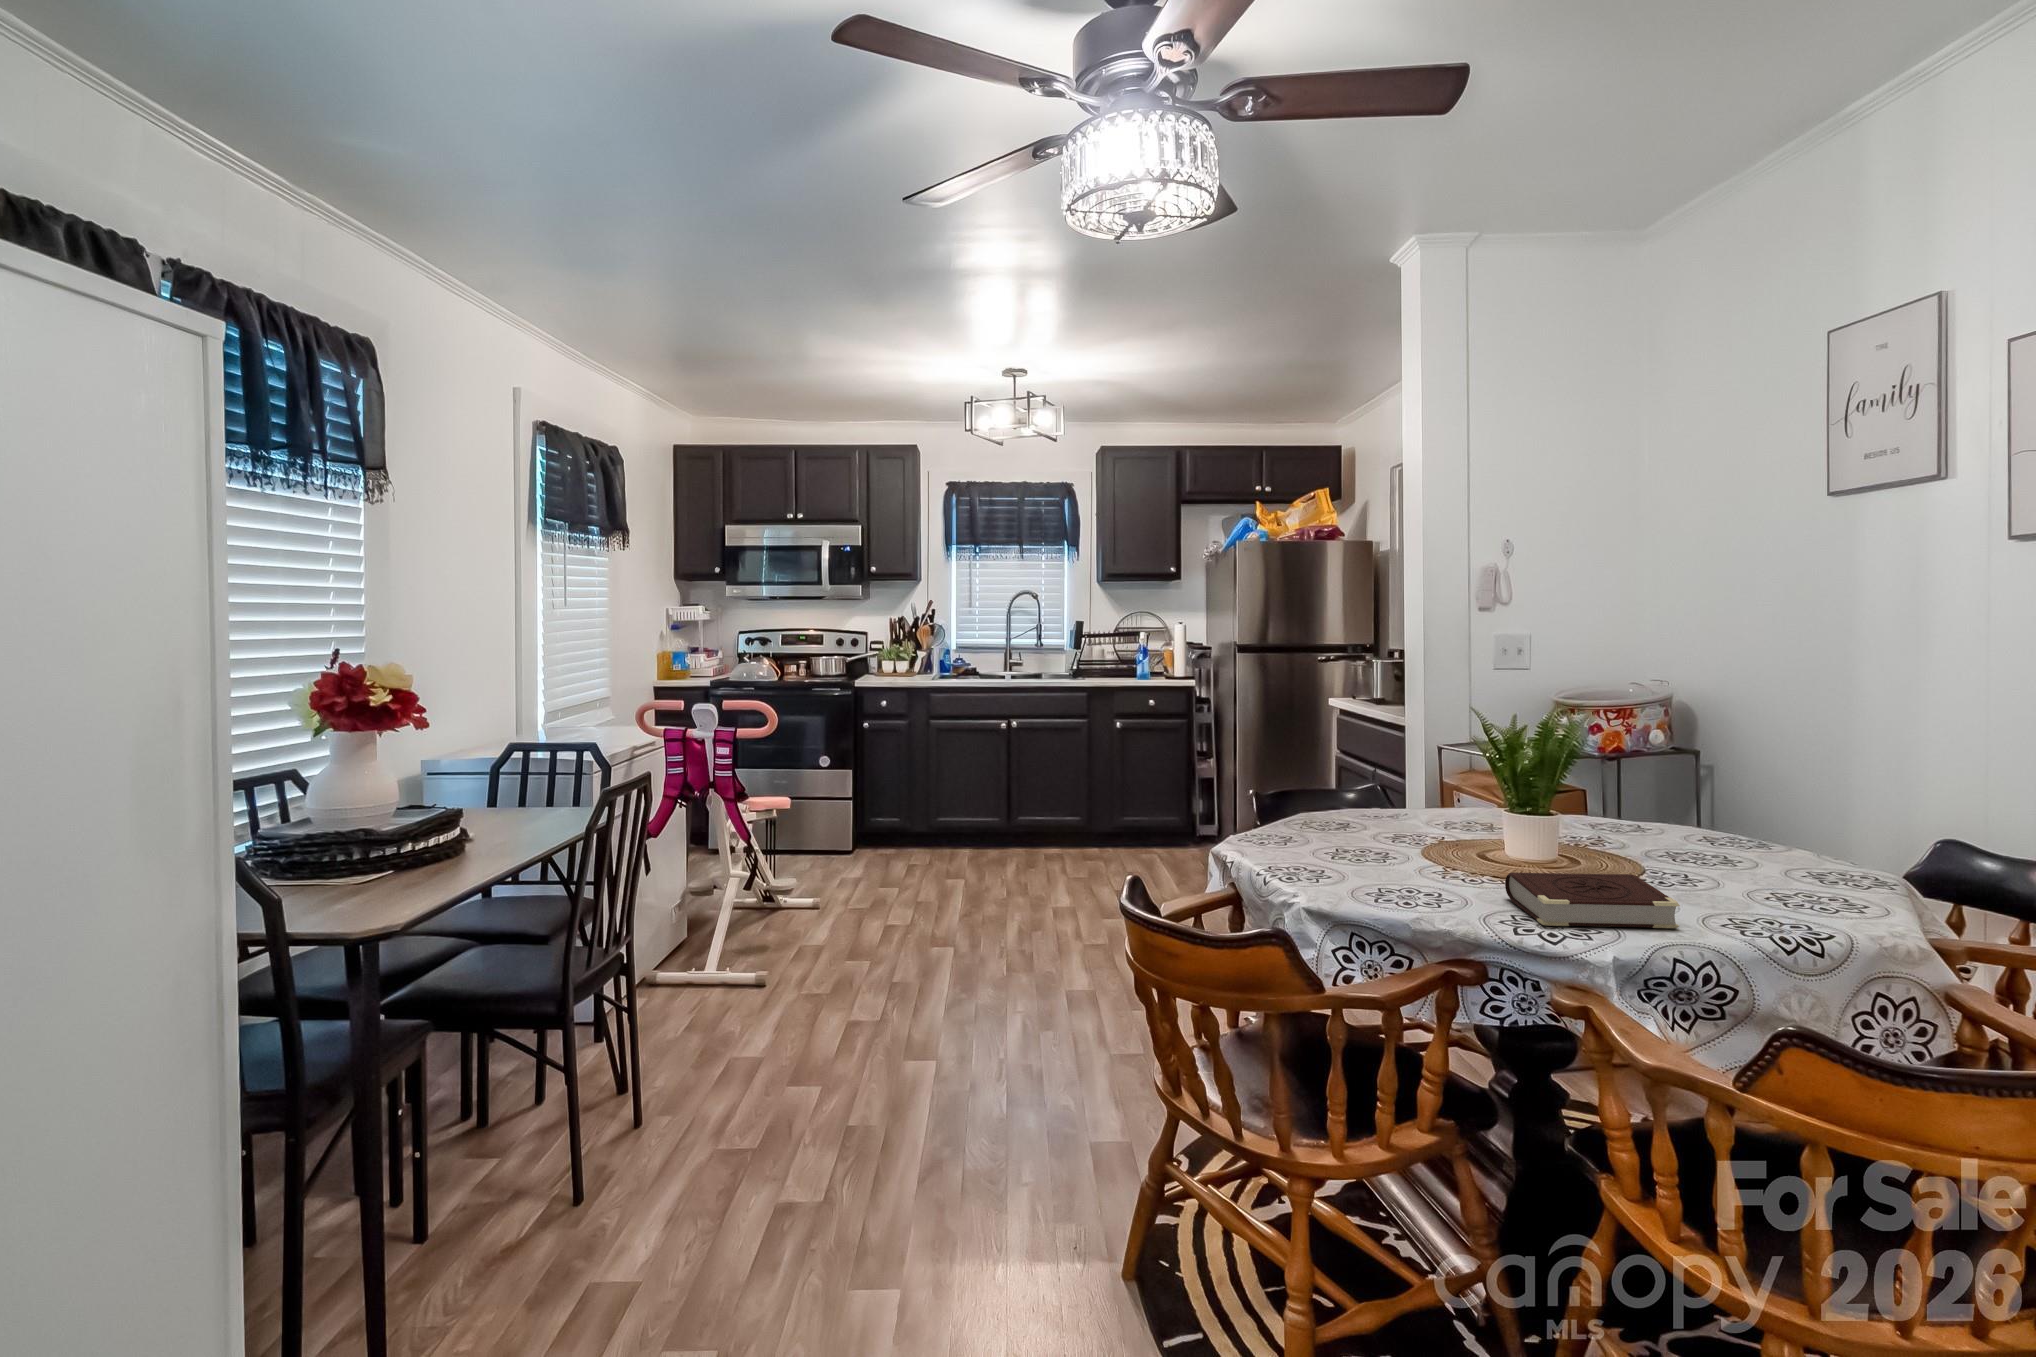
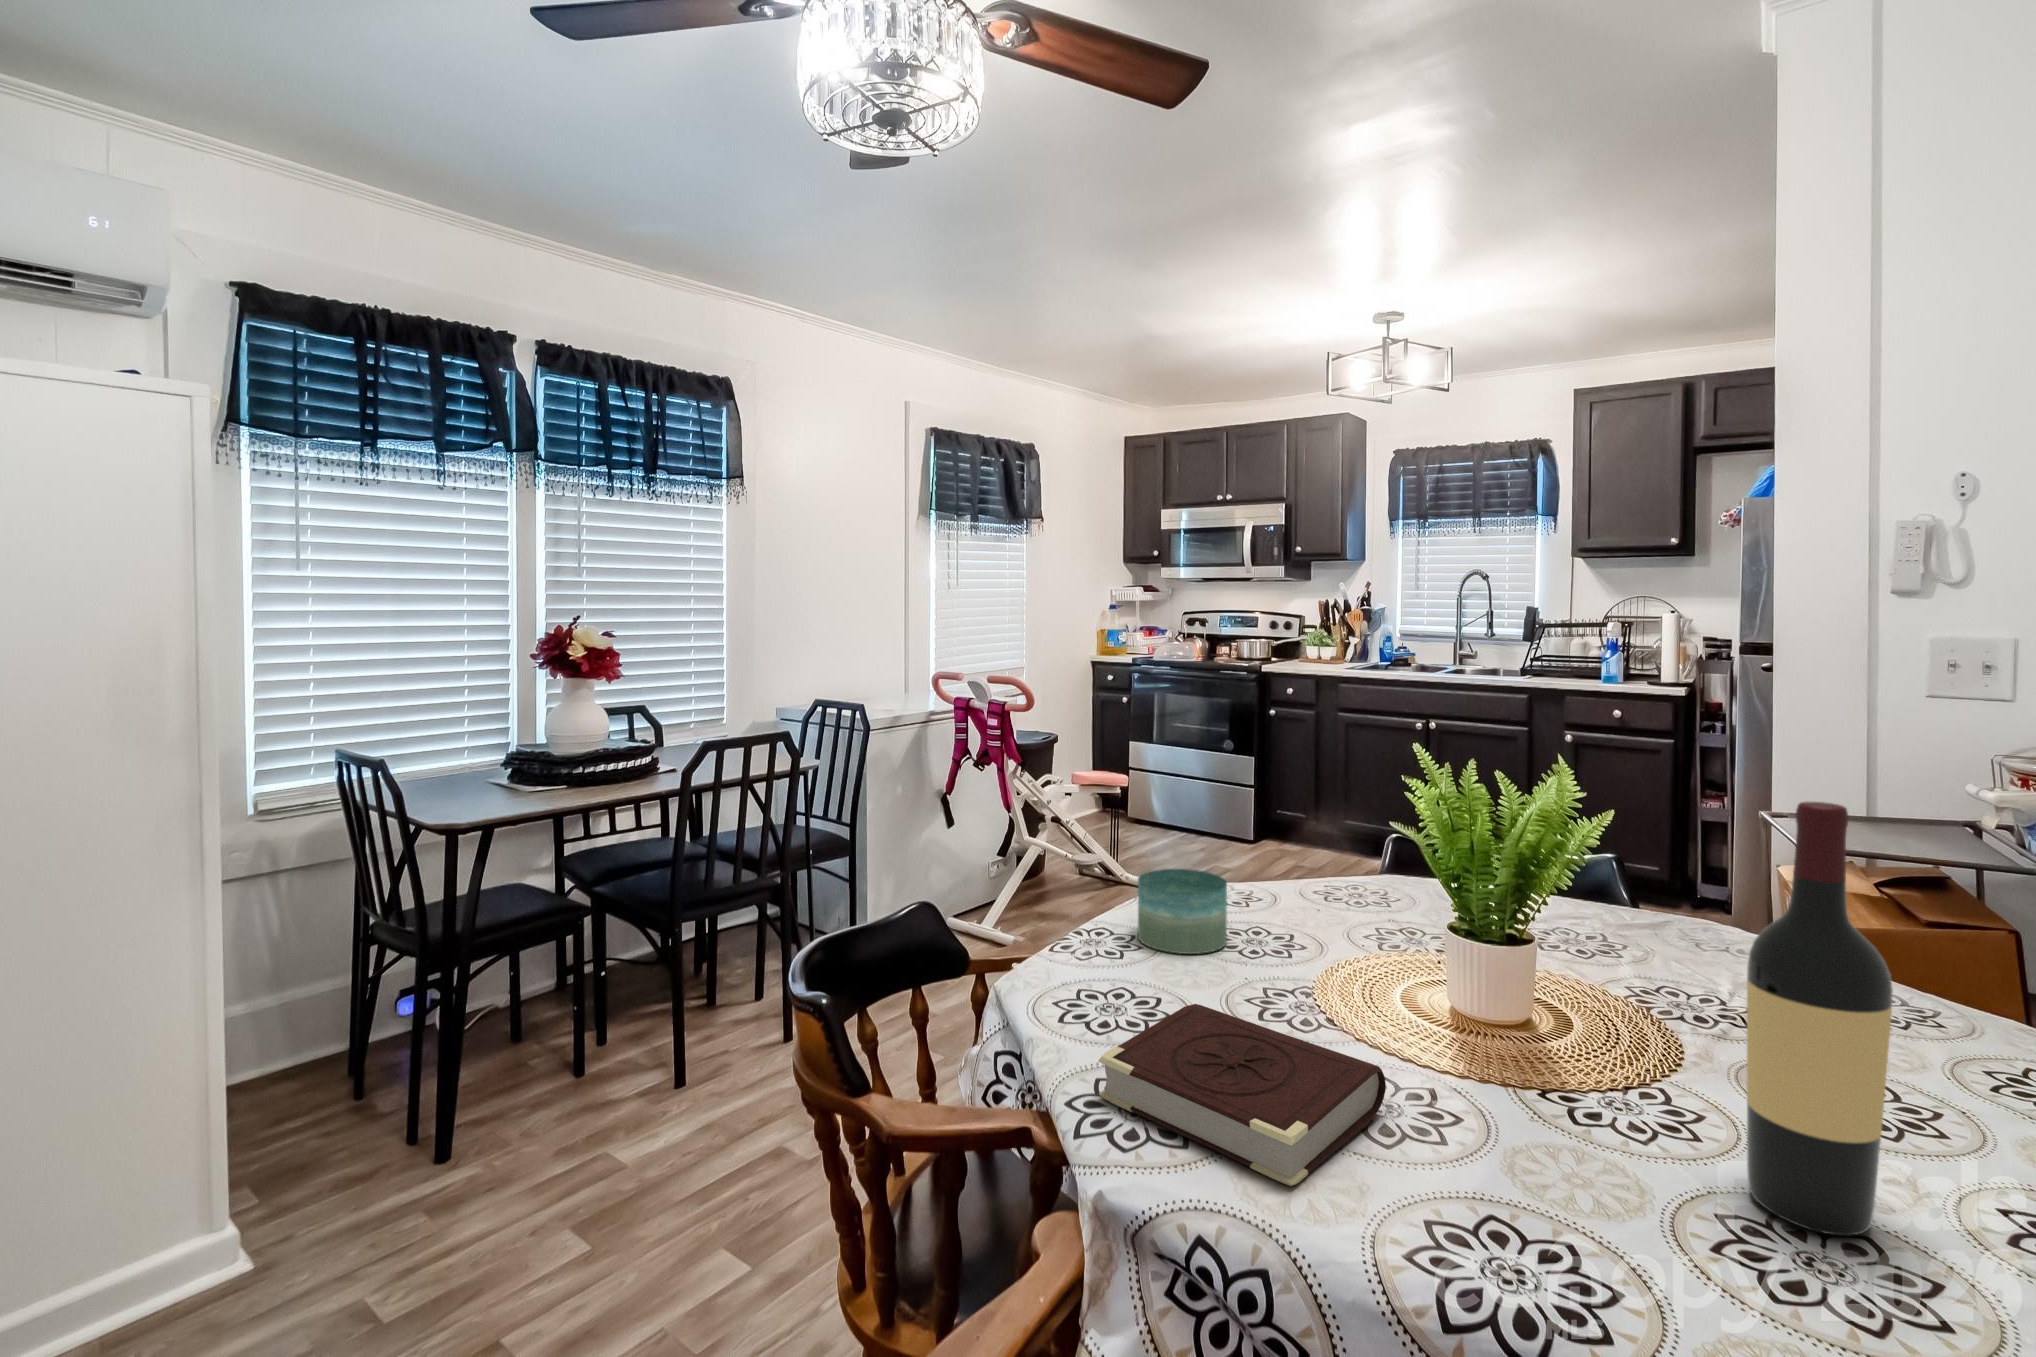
wine bottle: none [1747,714,1805,894] -> present [1747,802,1893,1236]
candle: none [1317,815,1382,868] -> present [1138,869,1227,954]

